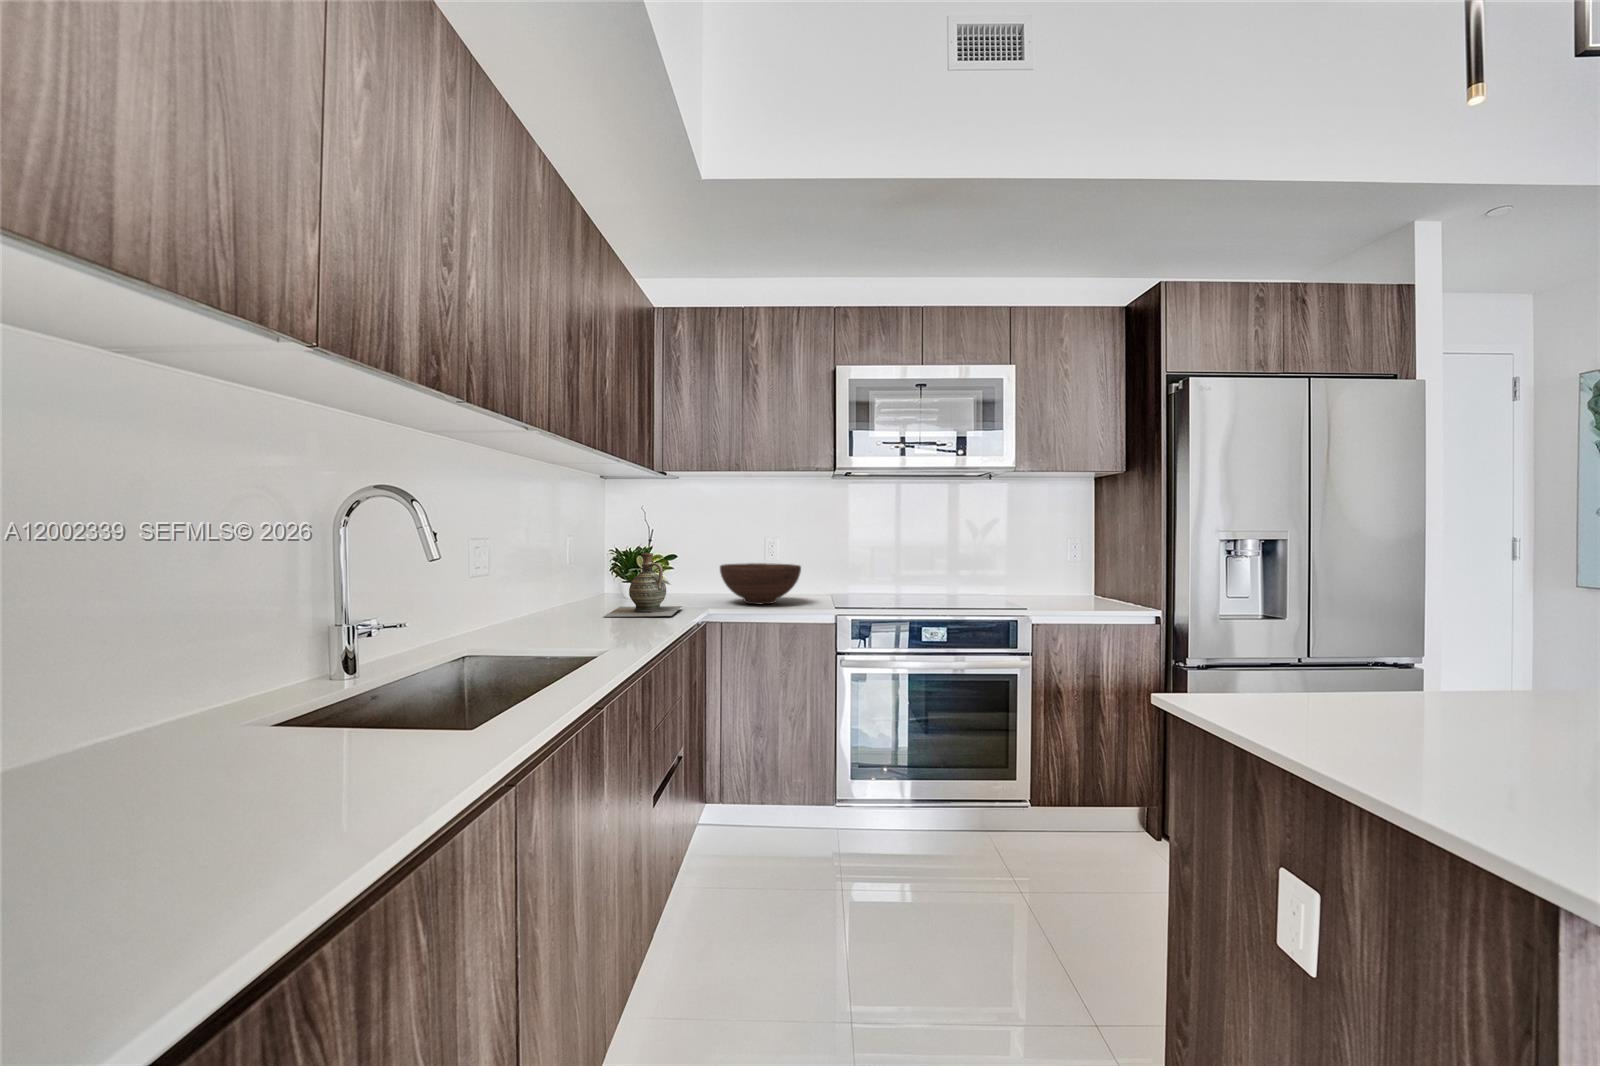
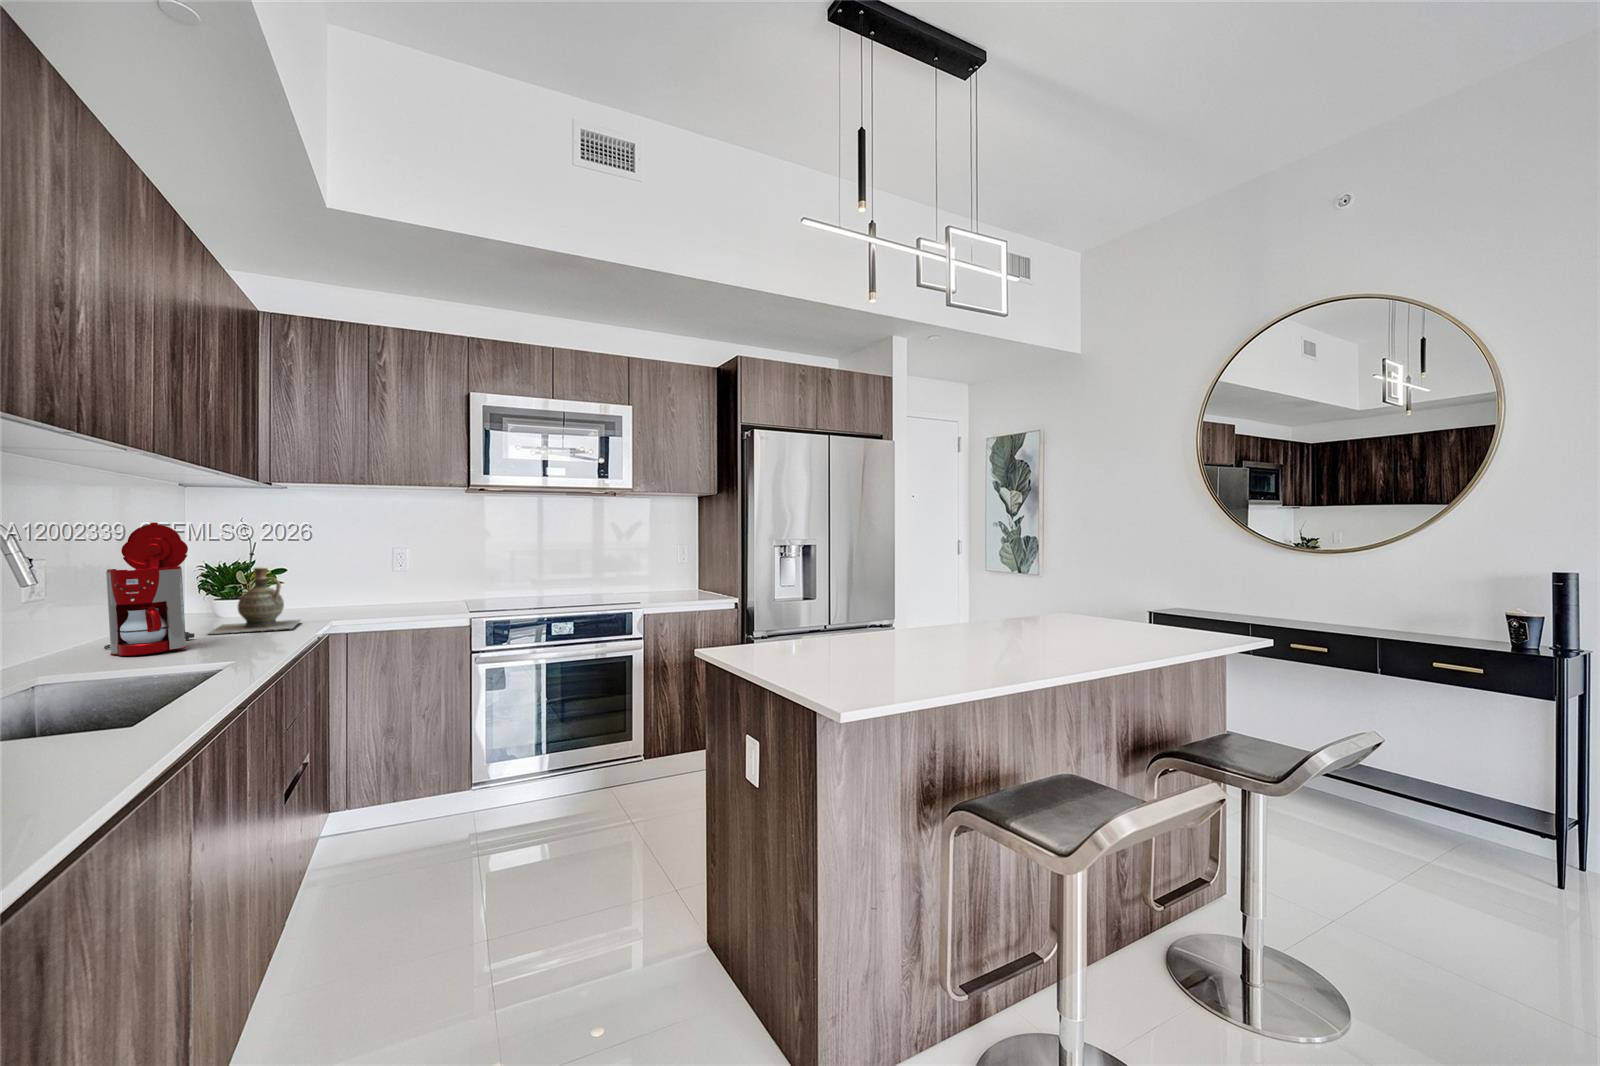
coffee maker: none [519,506,592,635] -> present [104,523,194,656]
fruit bowl: present [720,563,801,604] -> none [343,574,434,613]

